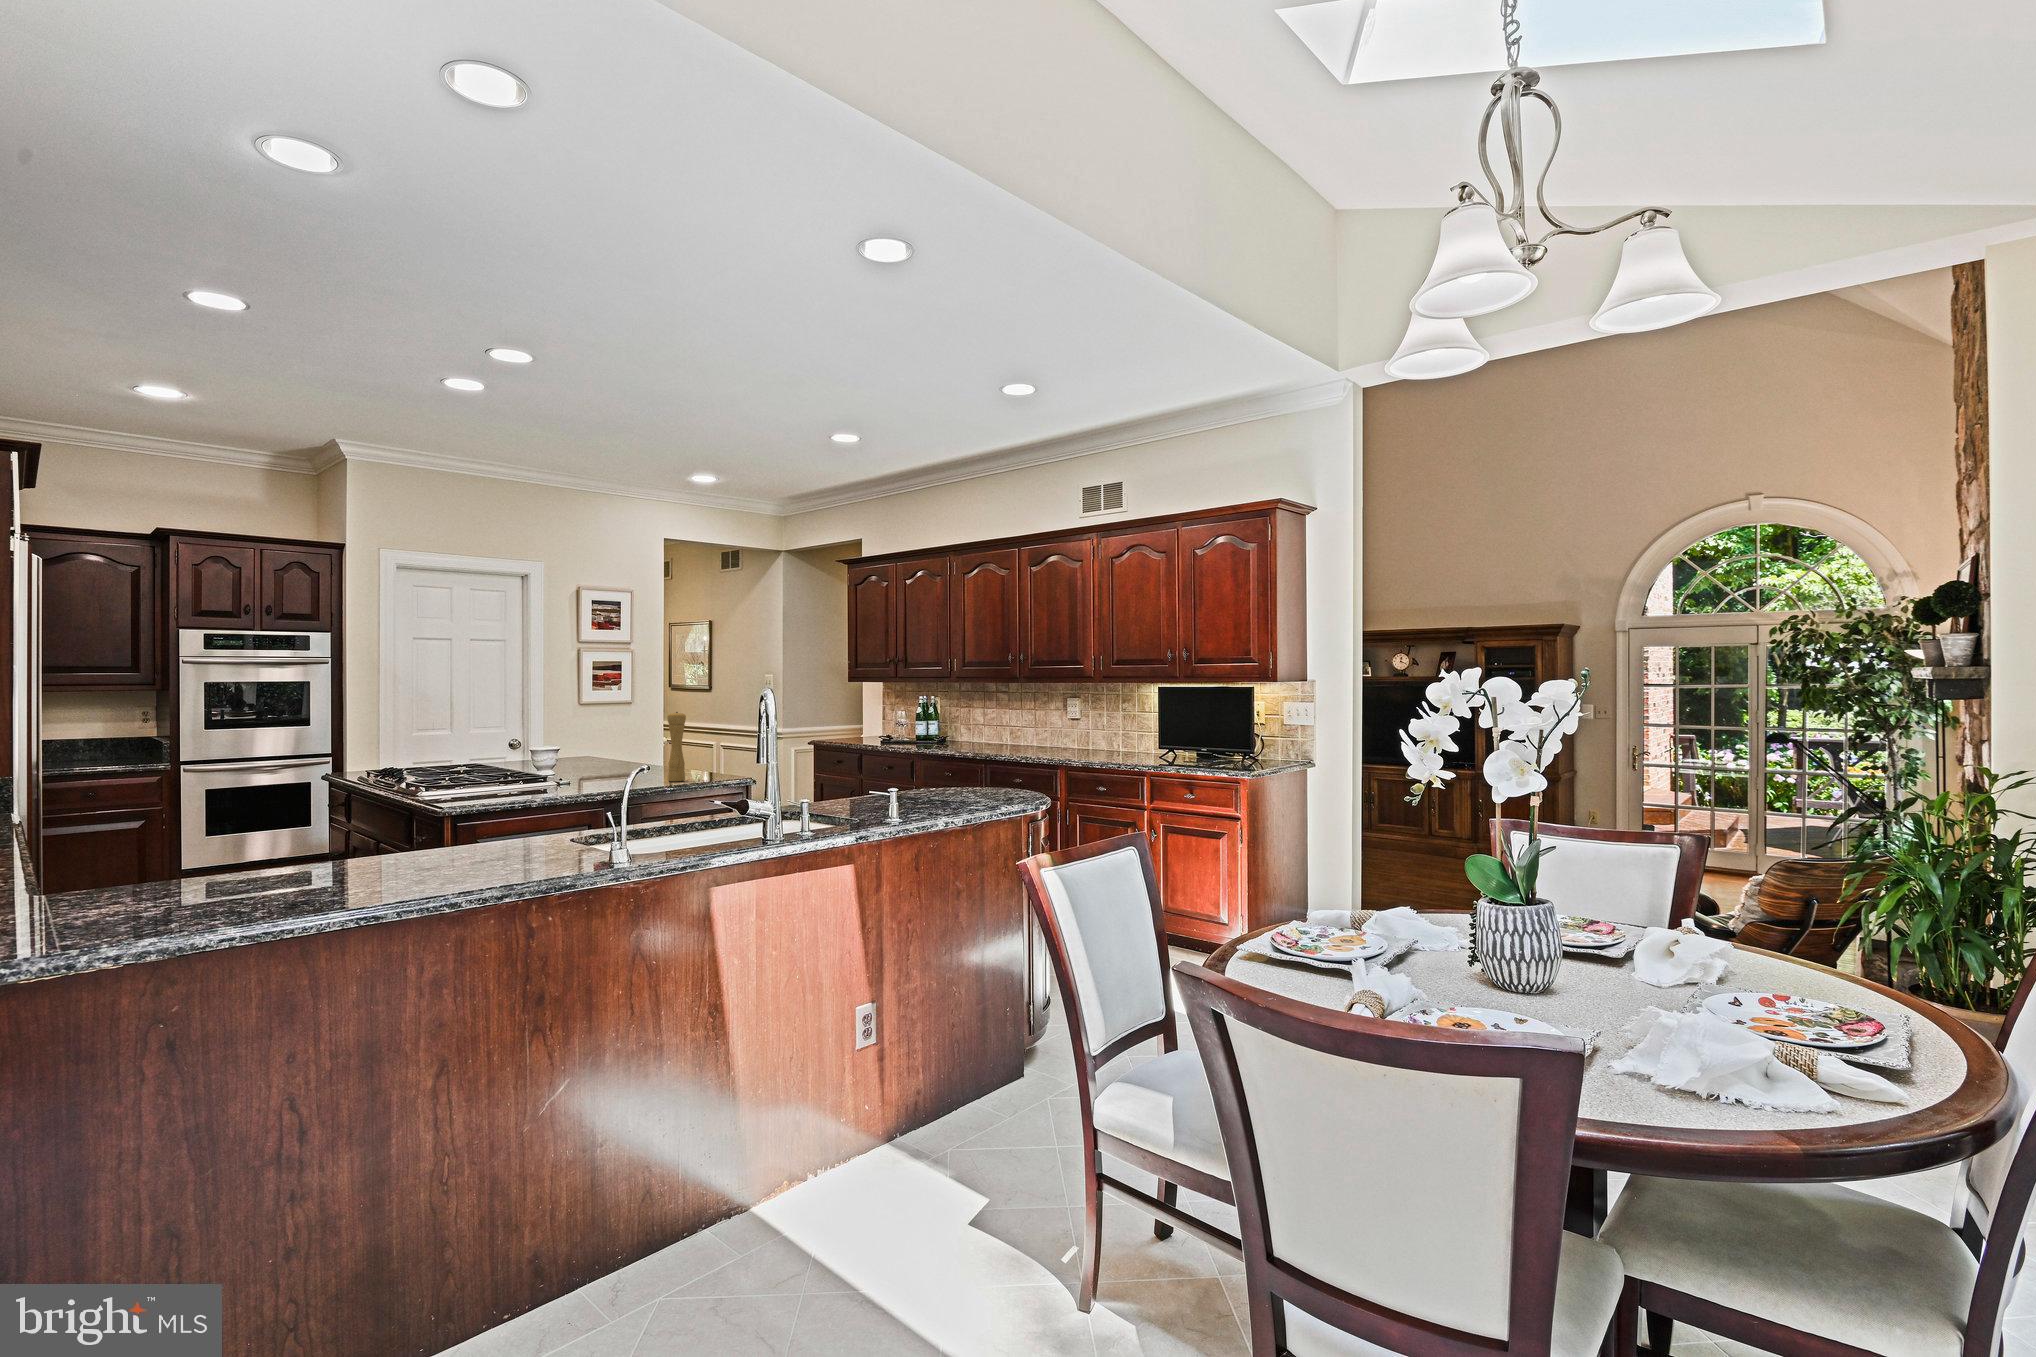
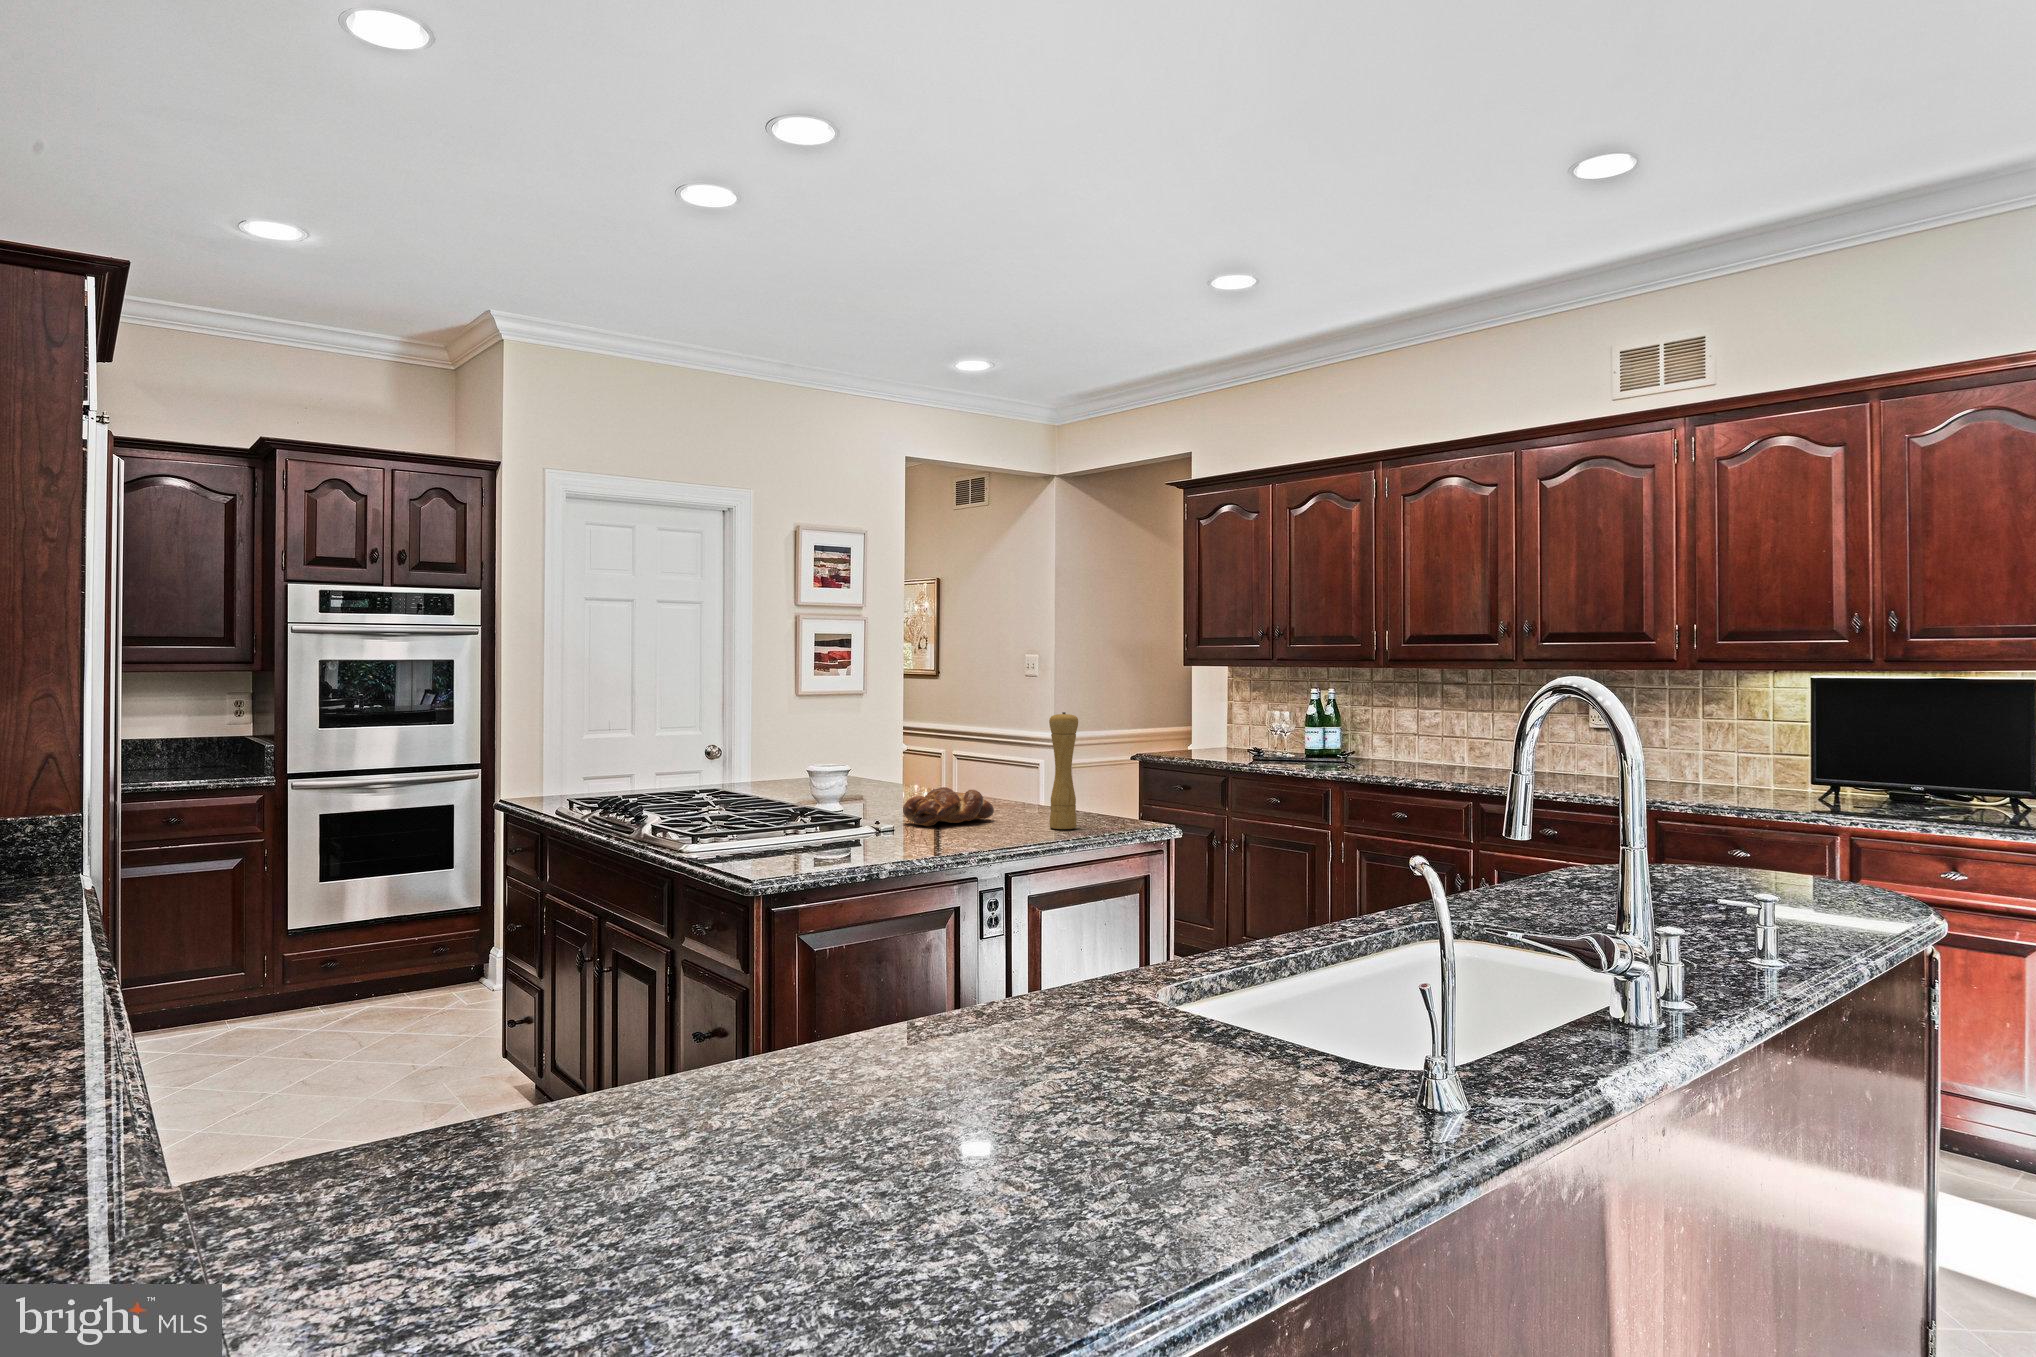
bread loaf: none [577,758,640,781] -> present [903,787,994,826]

